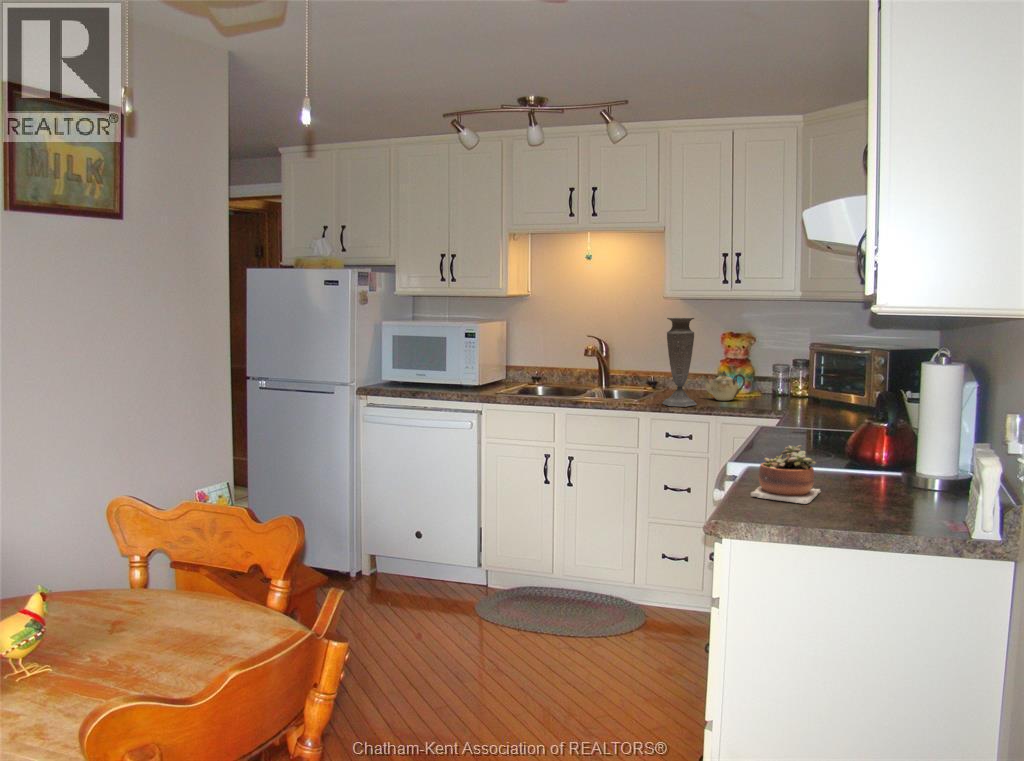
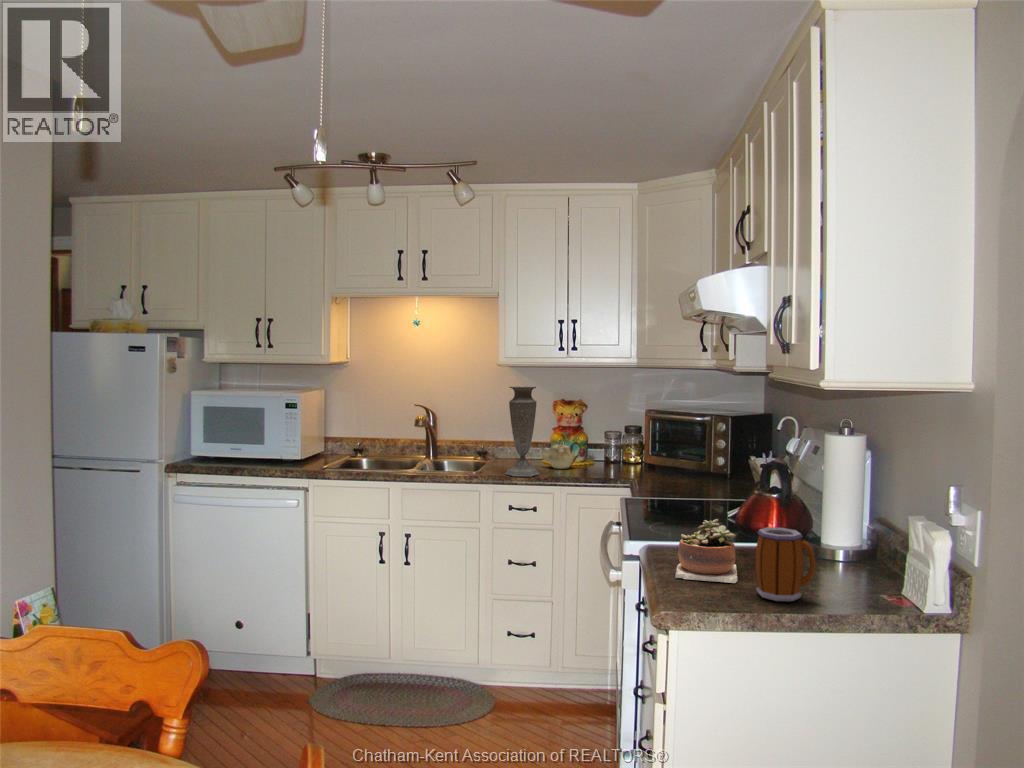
mug: none [818,452,873,521] -> present [756,528,815,601]

